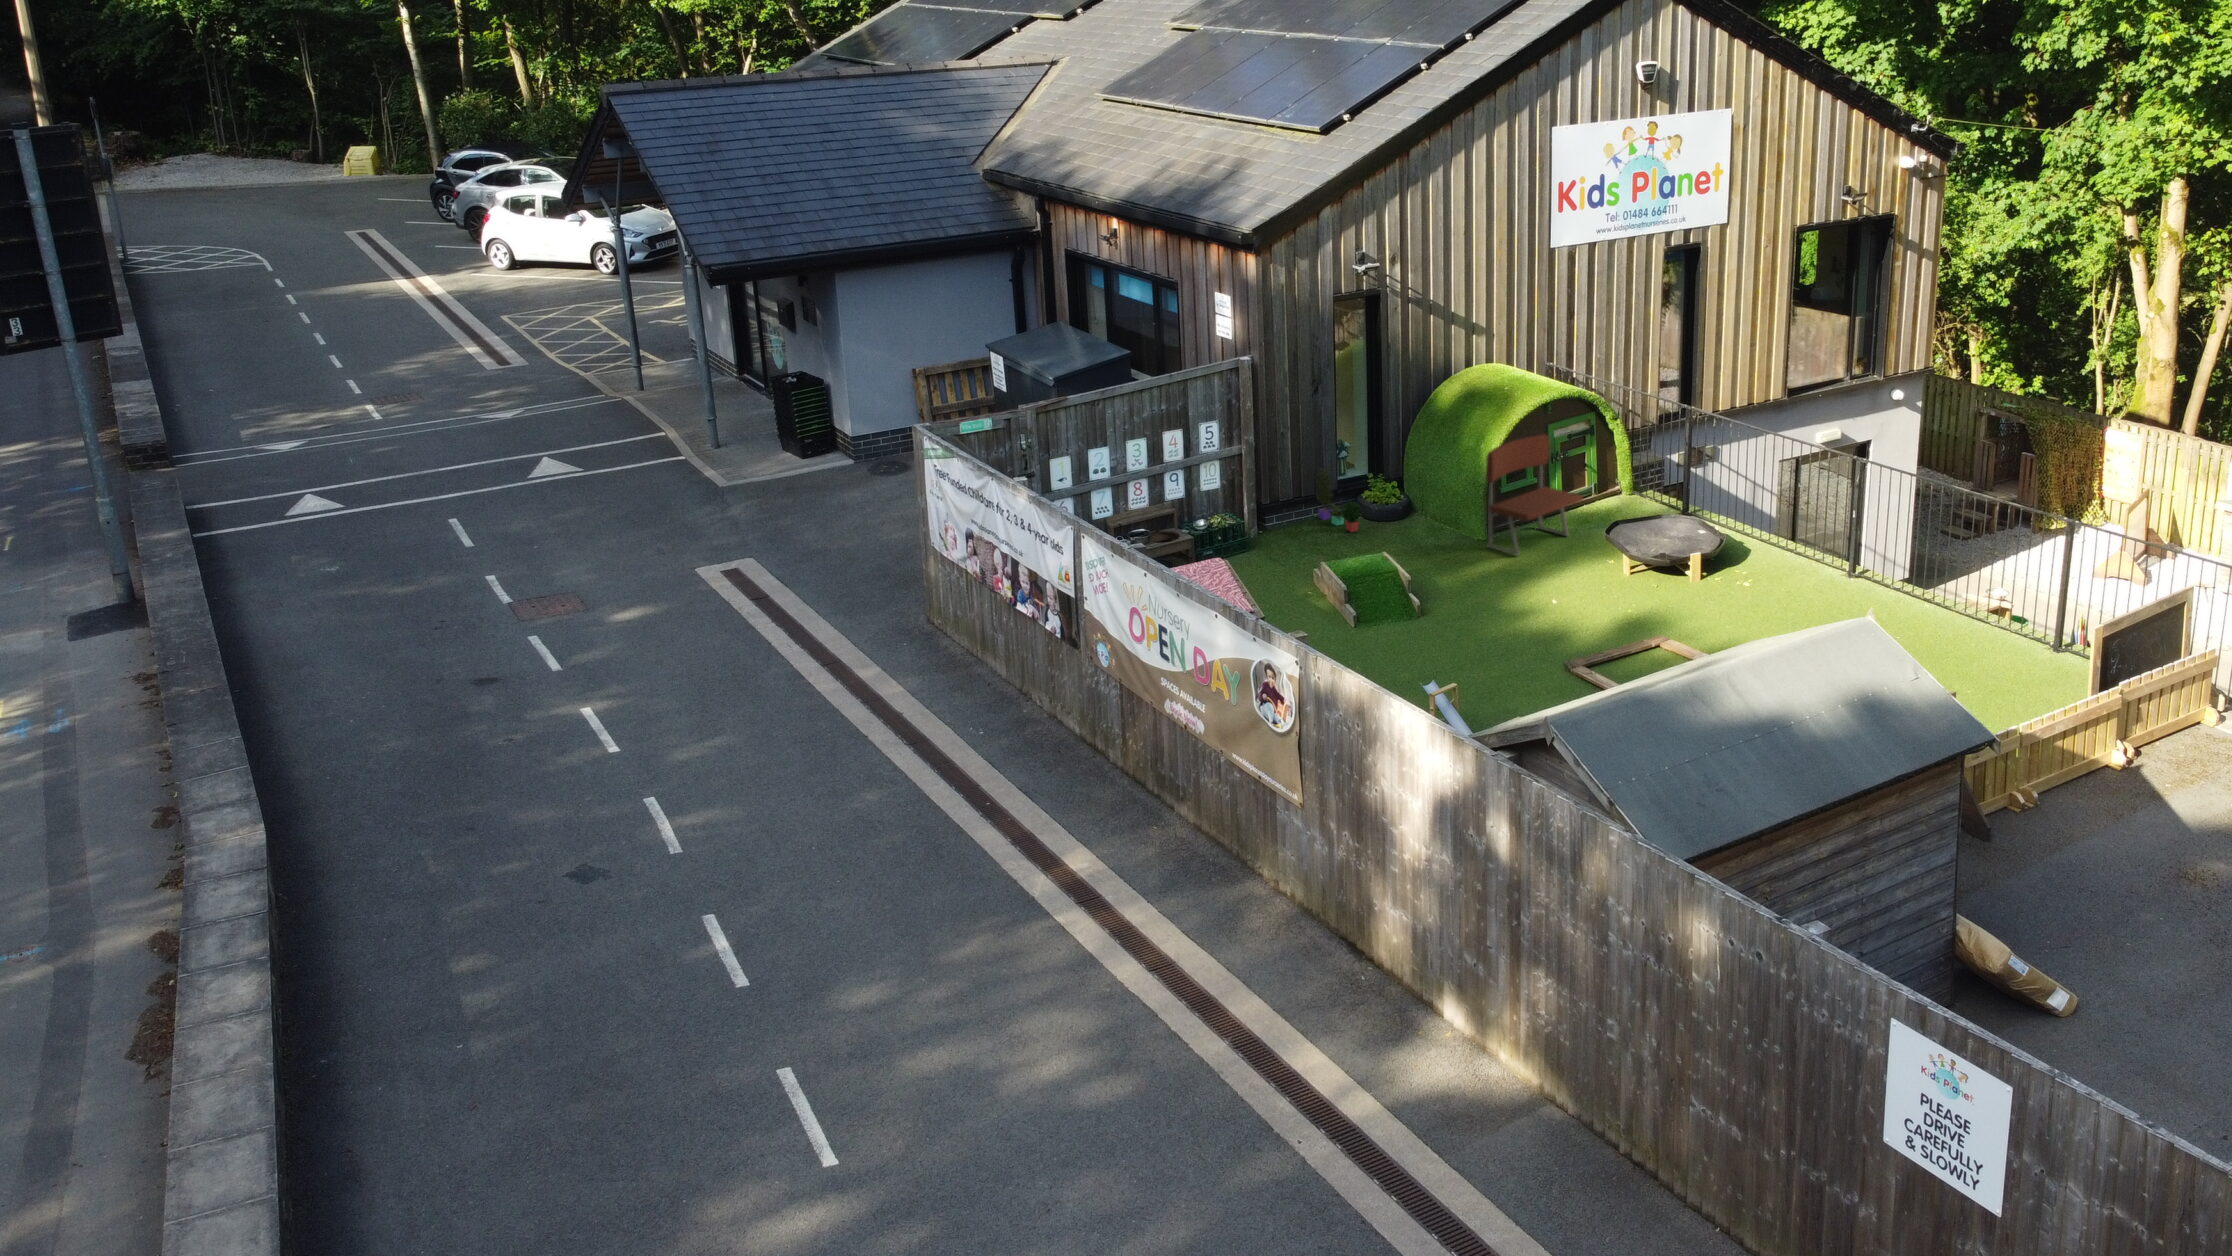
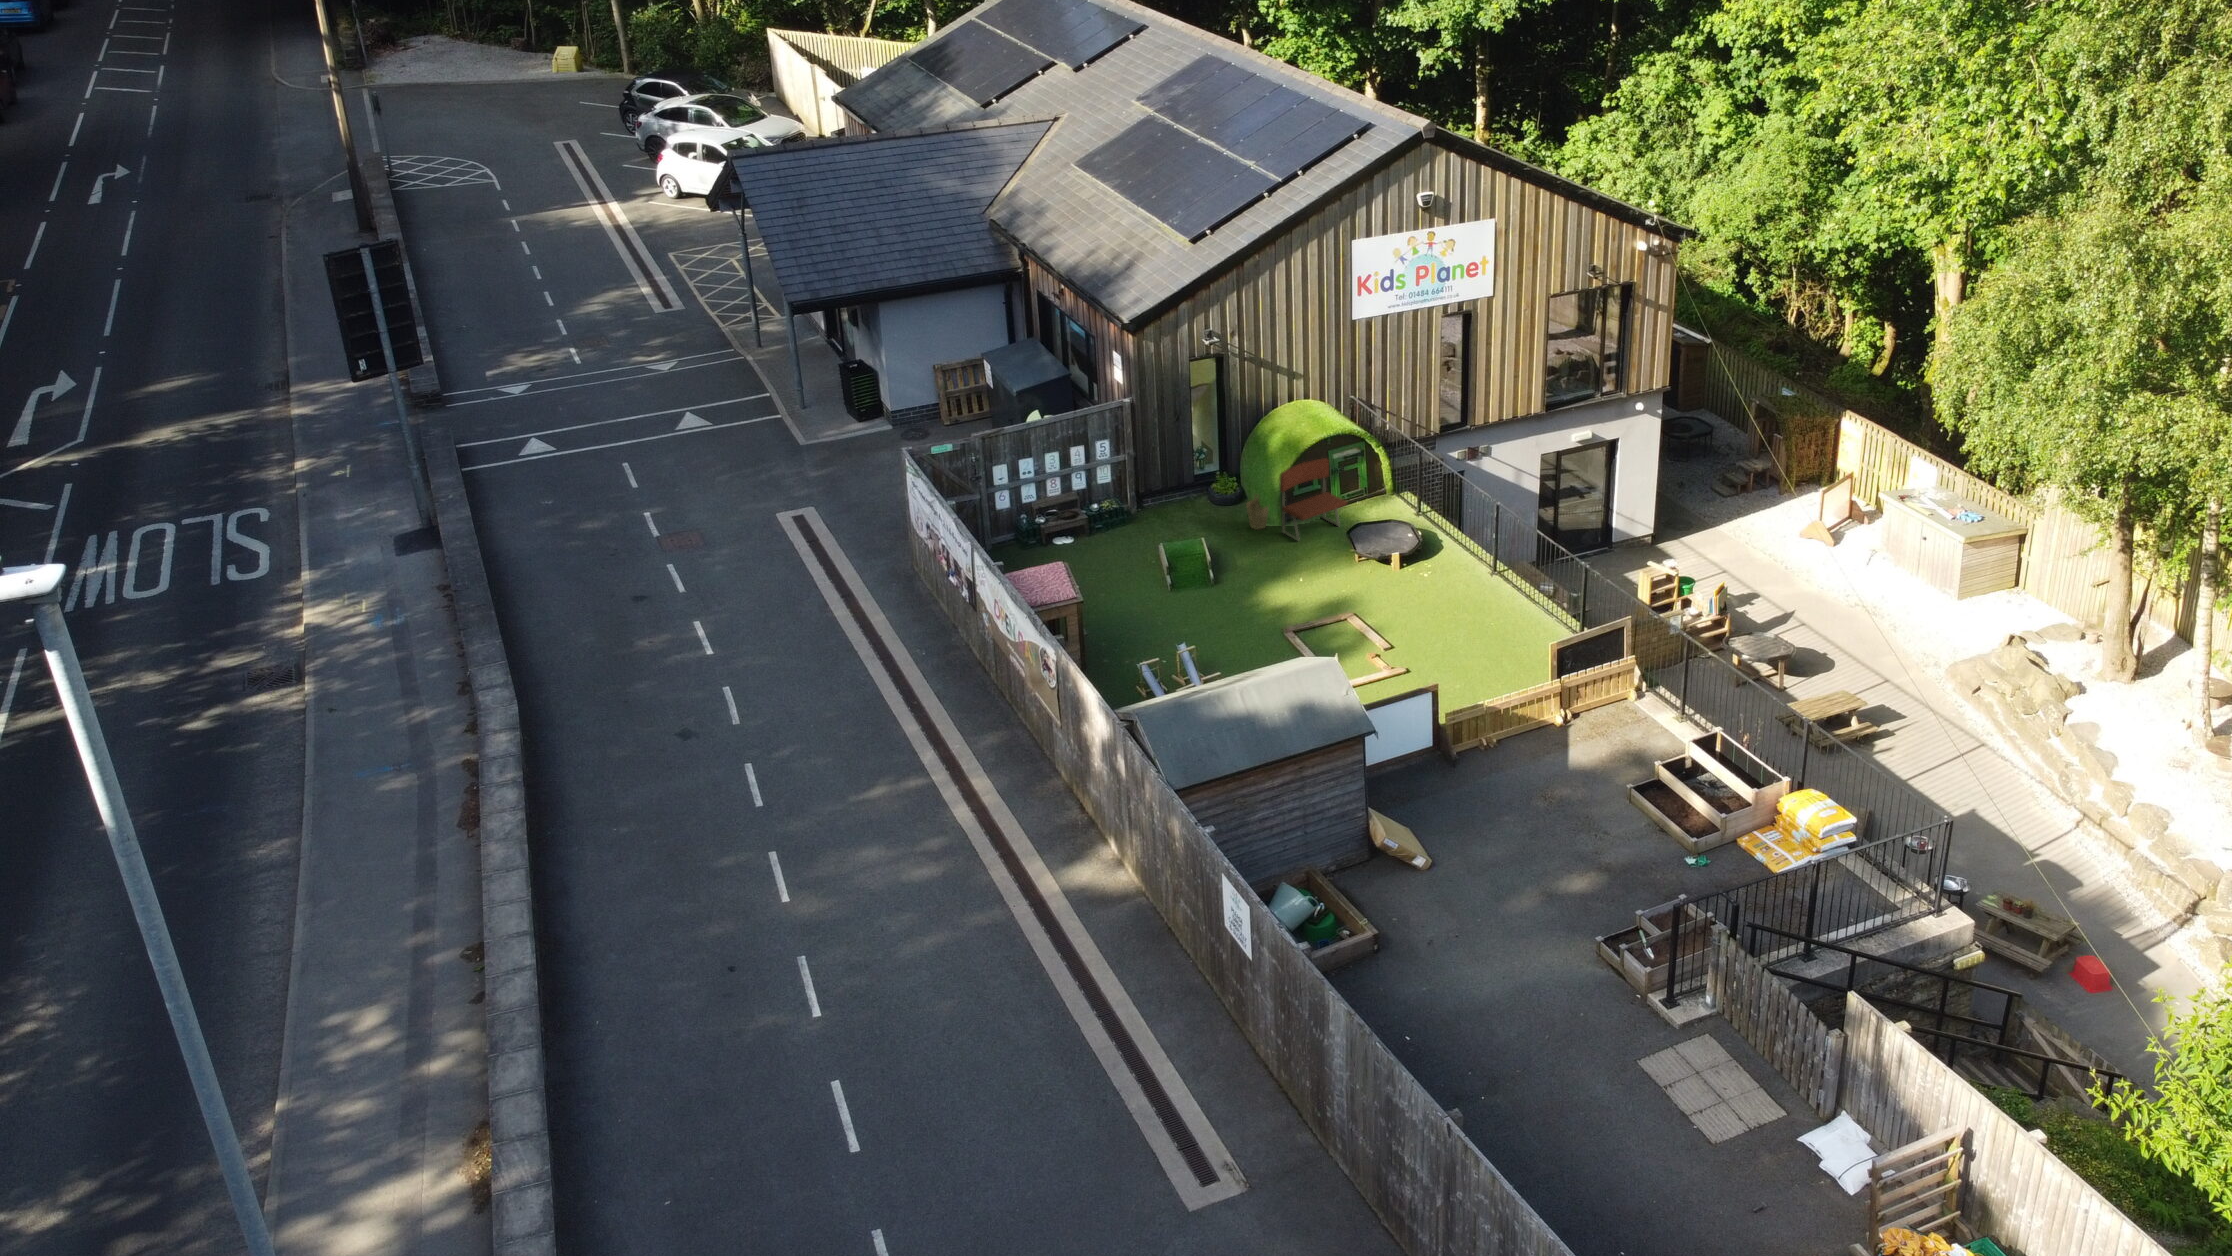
potted plant: present [1316,468,1362,532] -> none [1179,468,1207,514]
bucket: none [1430,494,1465,546] -> present [1246,495,1268,530]

